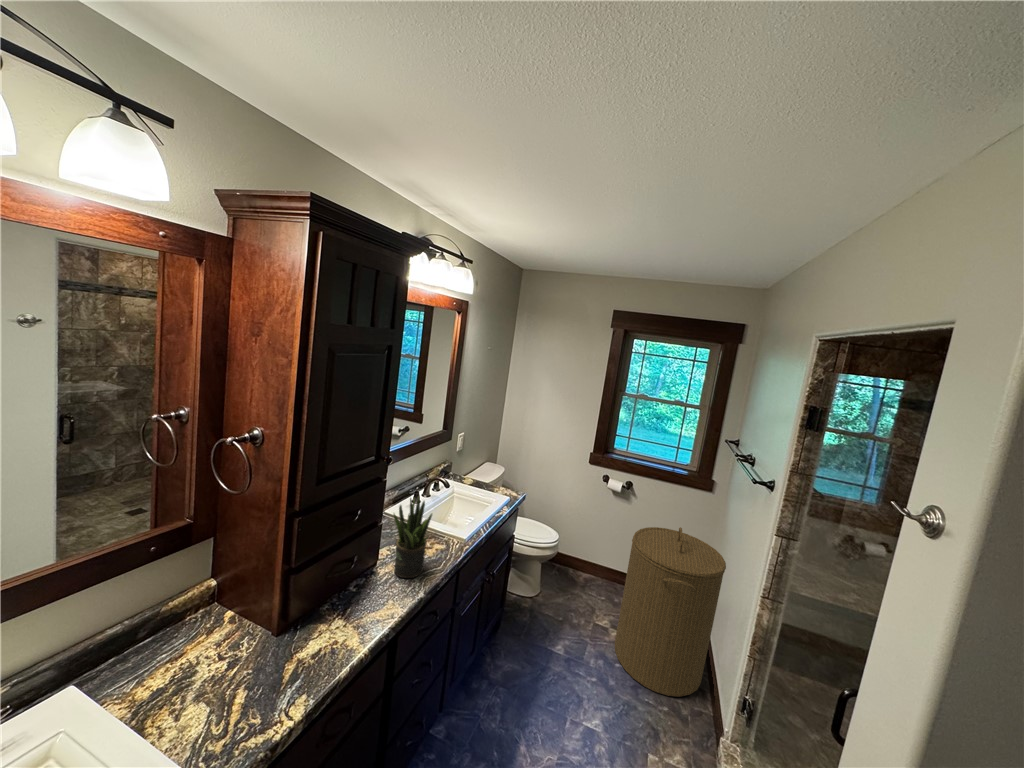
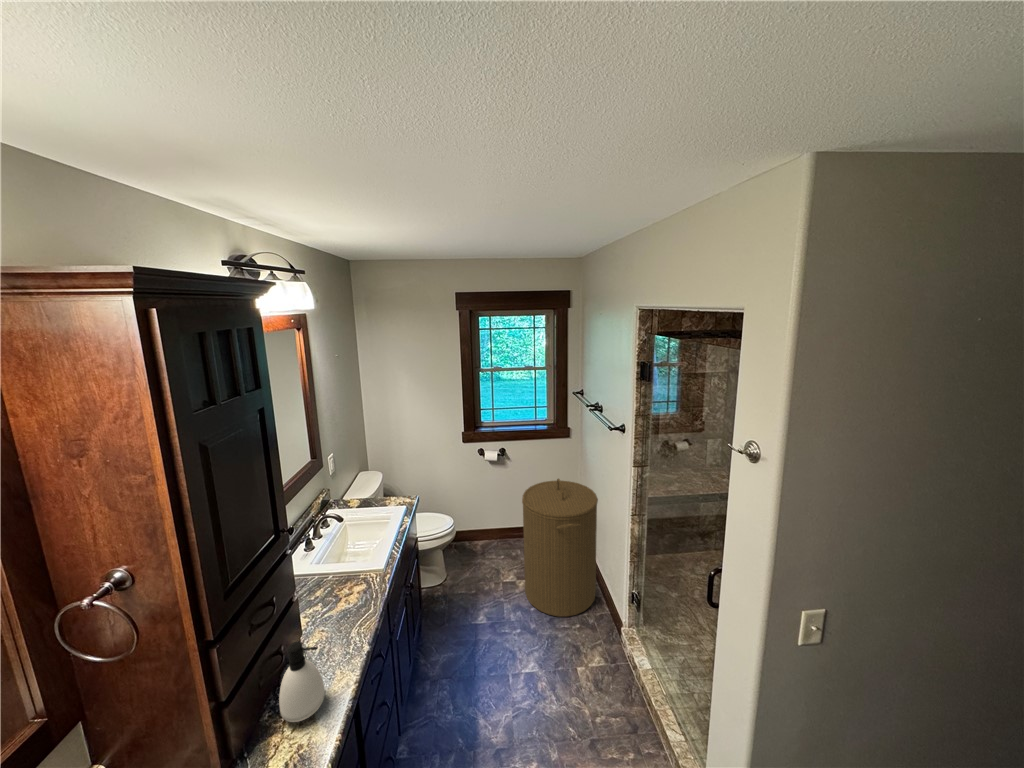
potted plant: present [394,497,432,578] -> none [311,553,356,641]
soap dispenser: none [333,551,373,624] -> present [279,641,325,722]

